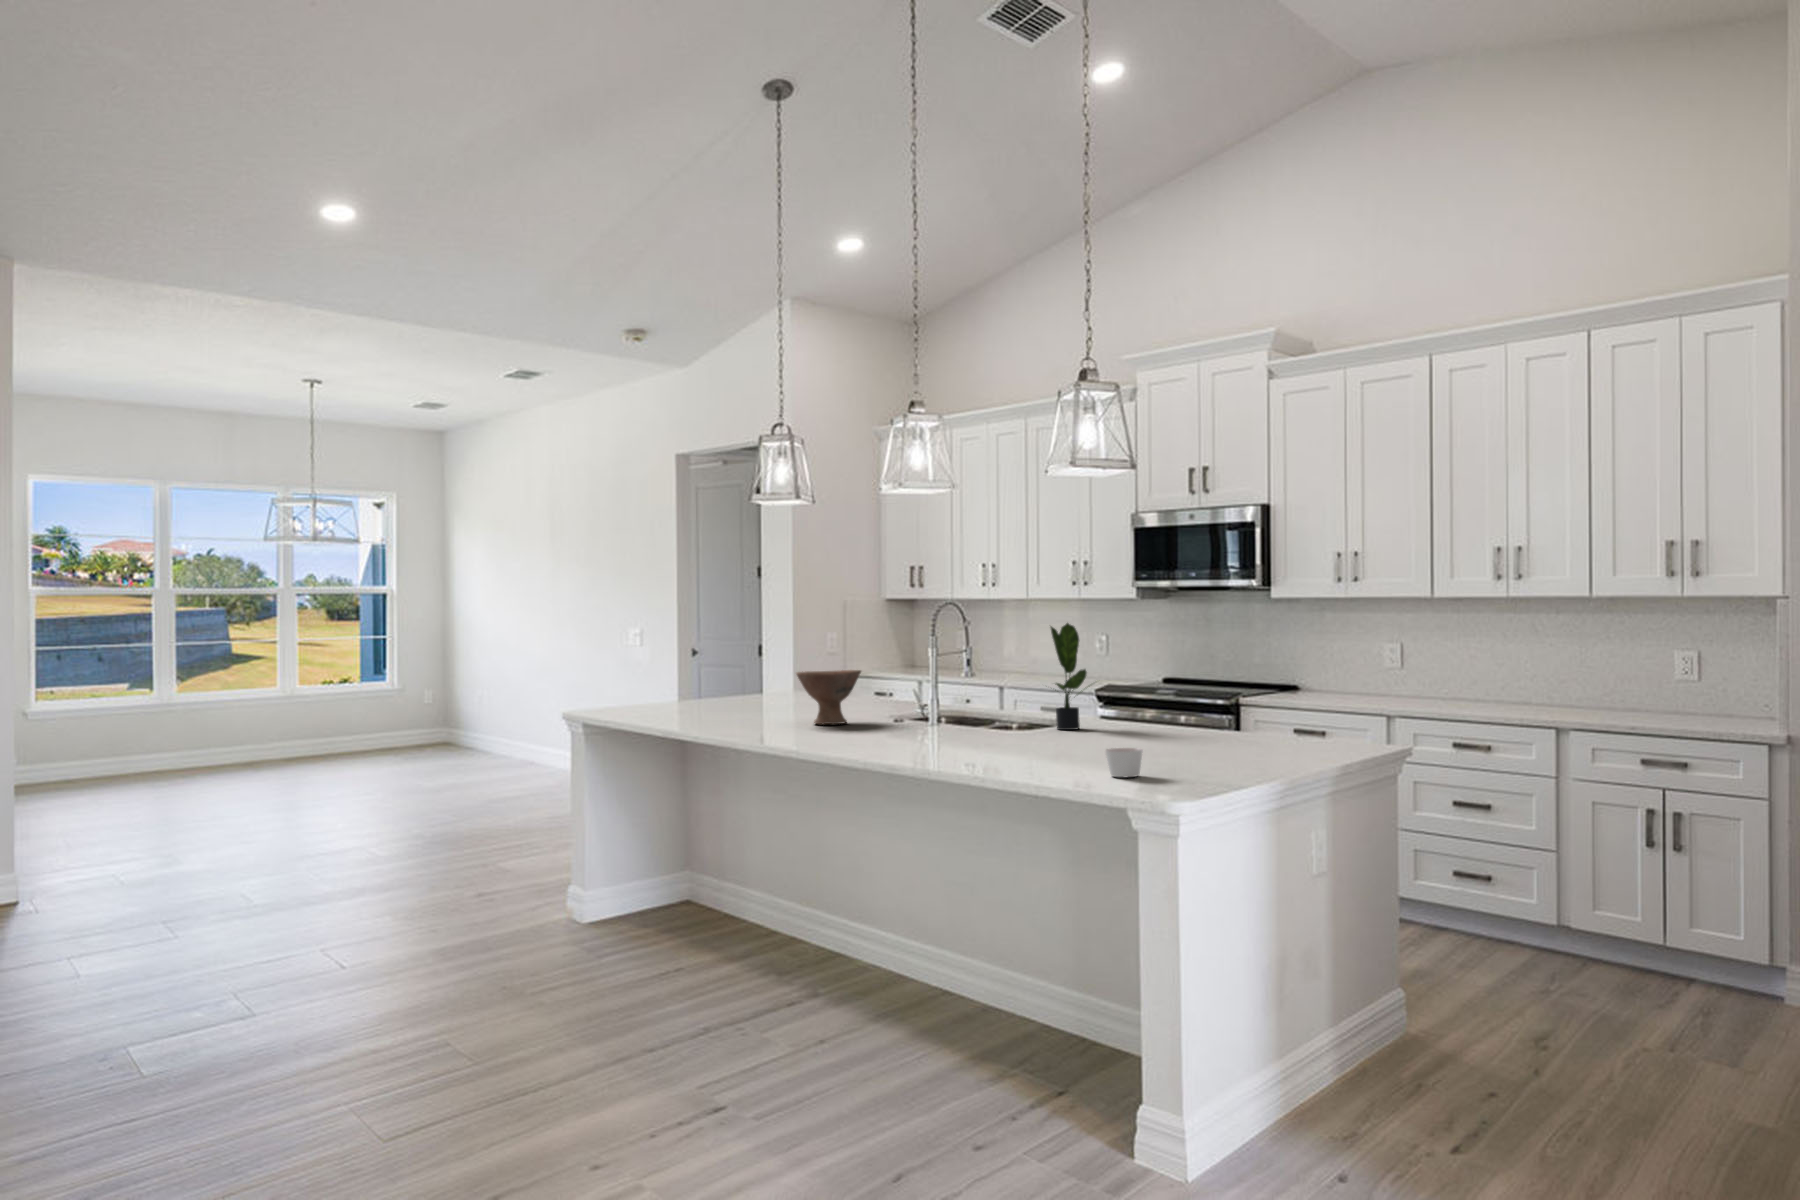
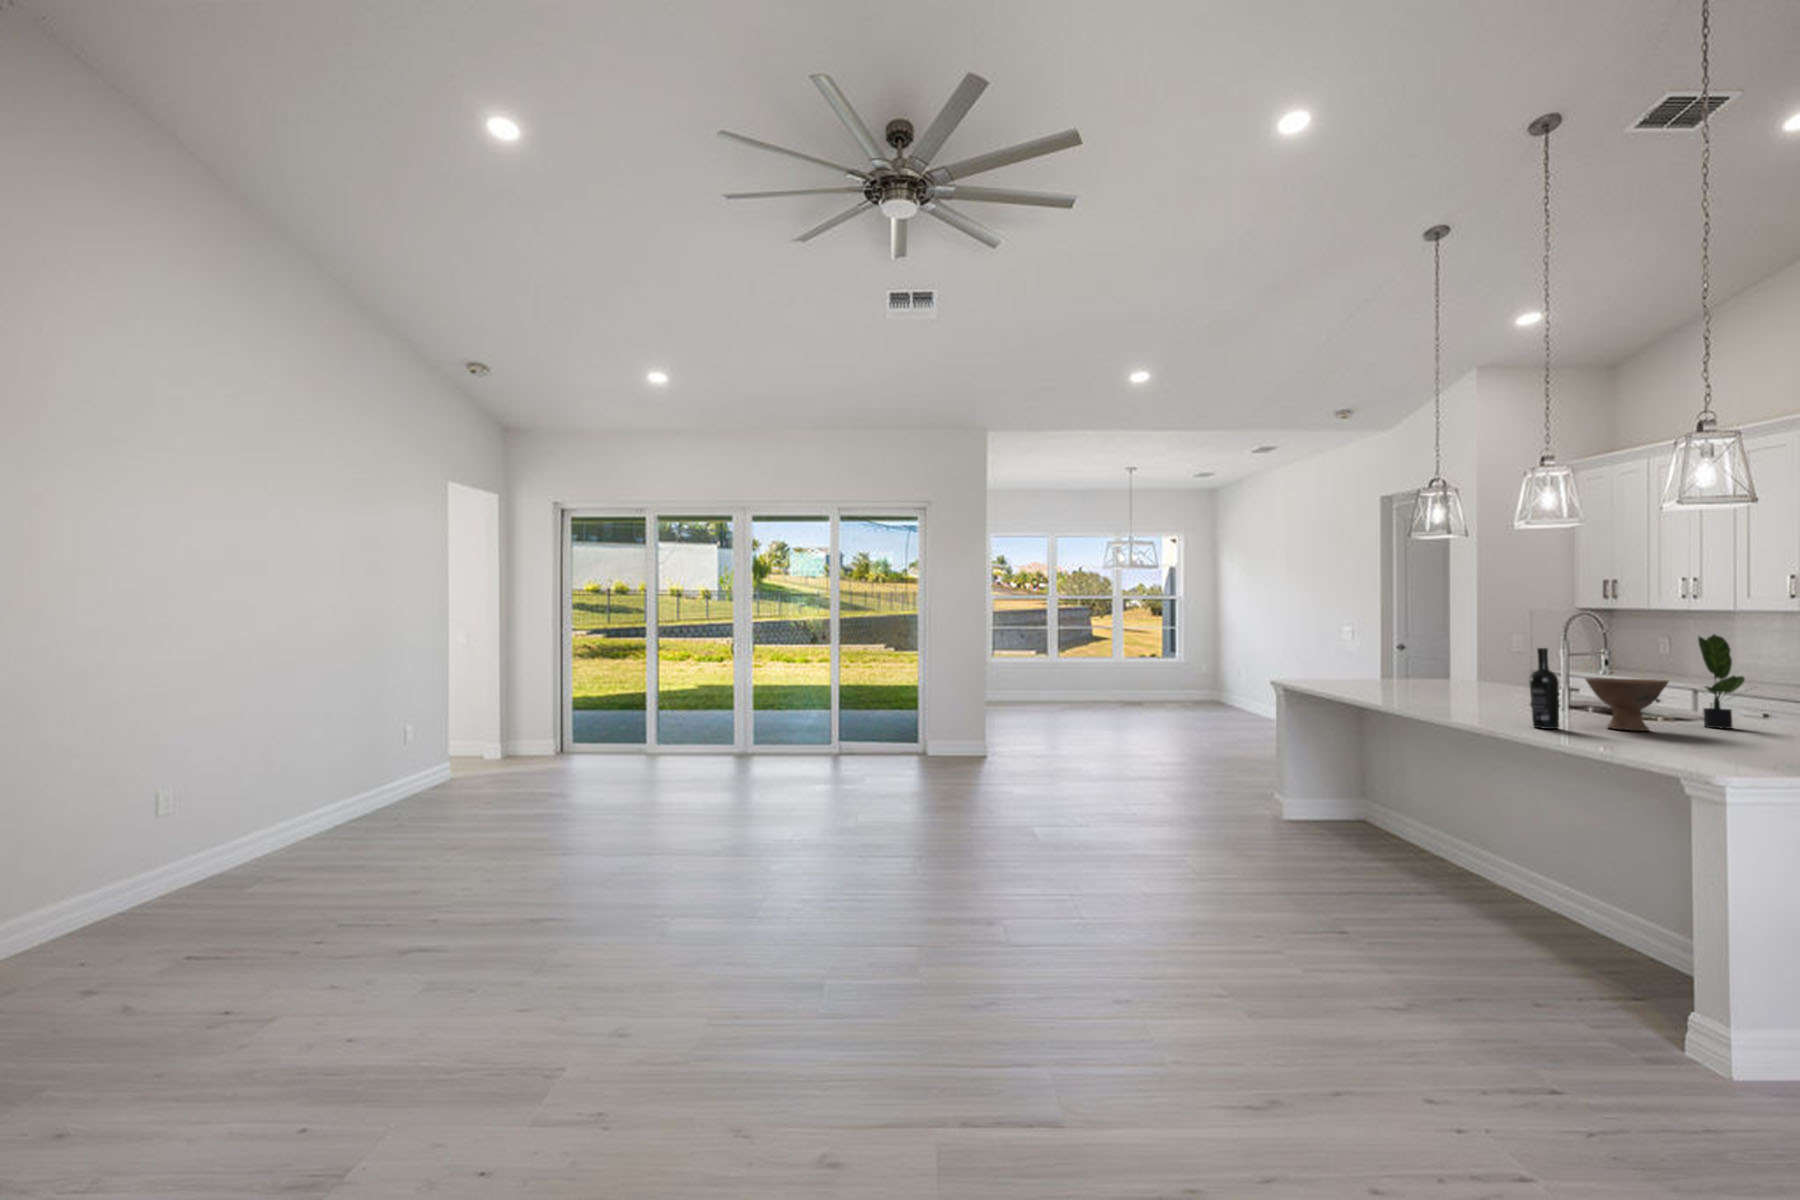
wine bottle: none [914,645,944,750] -> present [1530,648,1559,729]
bowl: present [796,670,861,724] -> present [1585,678,1669,731]
candle: present [1105,748,1143,777] -> none [1705,742,1751,768]

